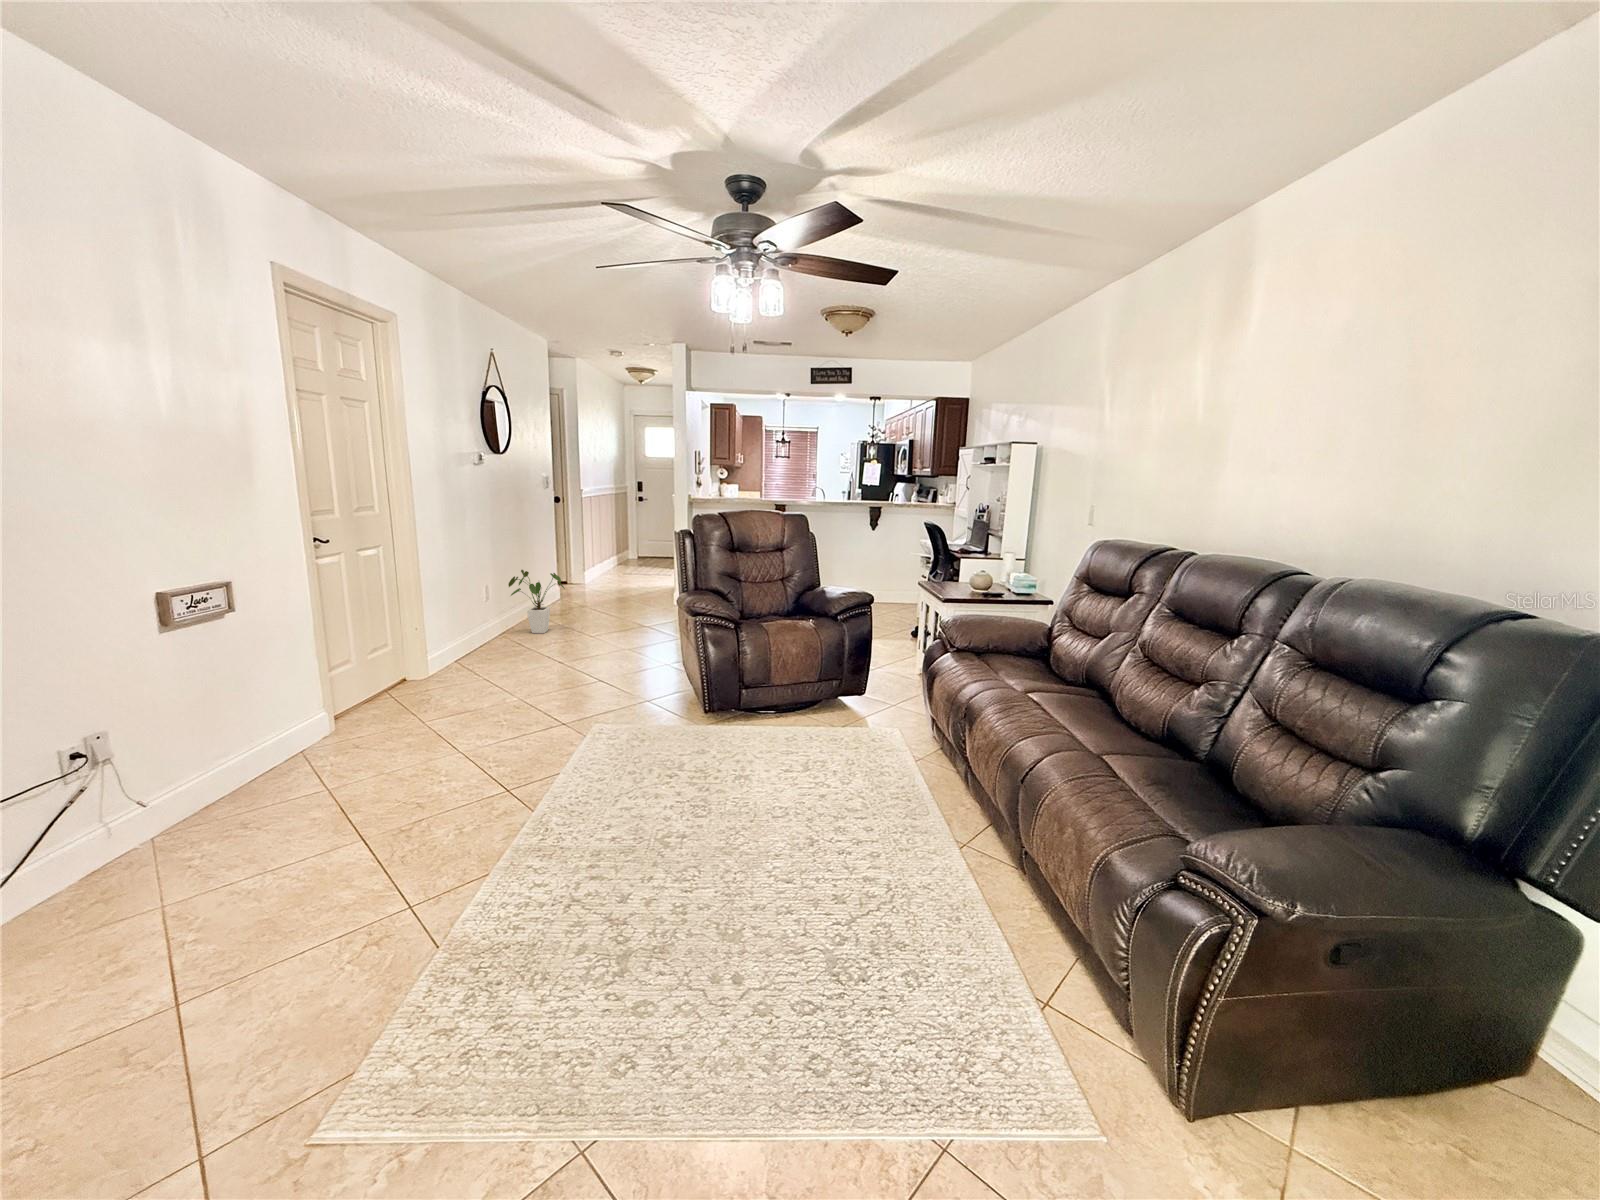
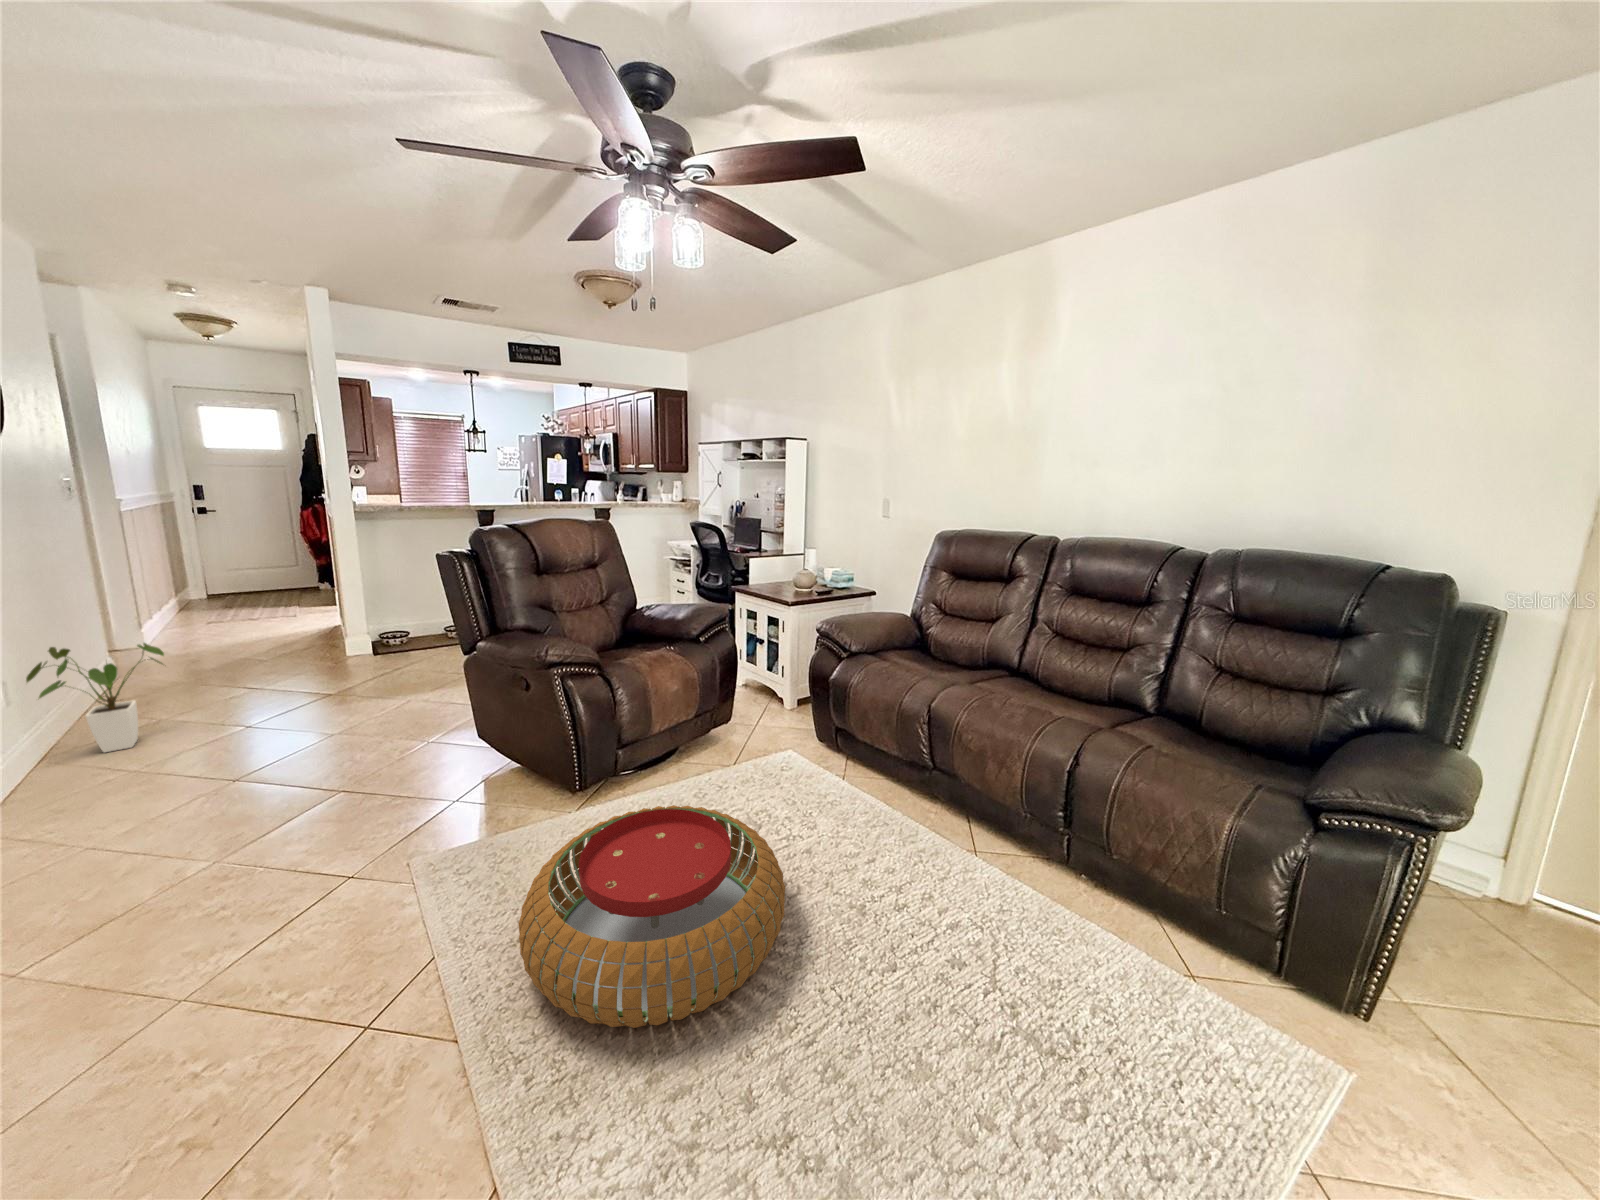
pouf: none [576,721,765,850] -> present [518,805,785,1028]

